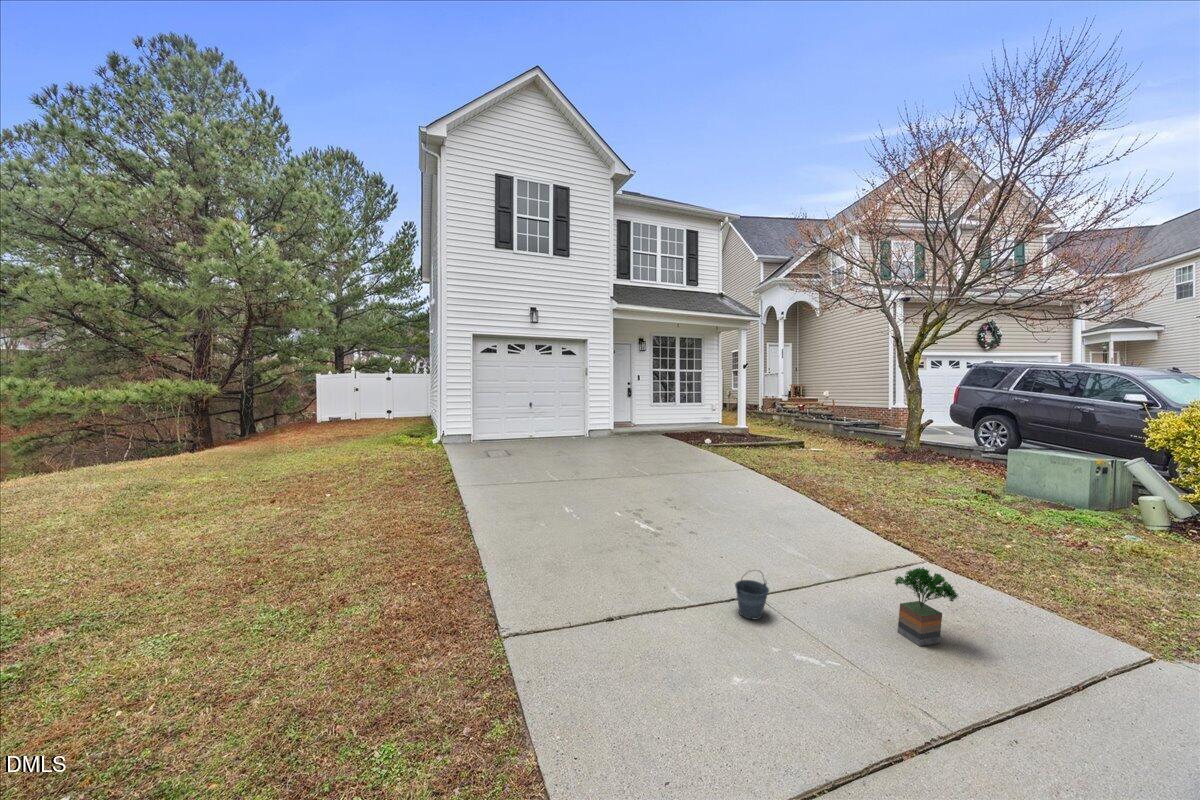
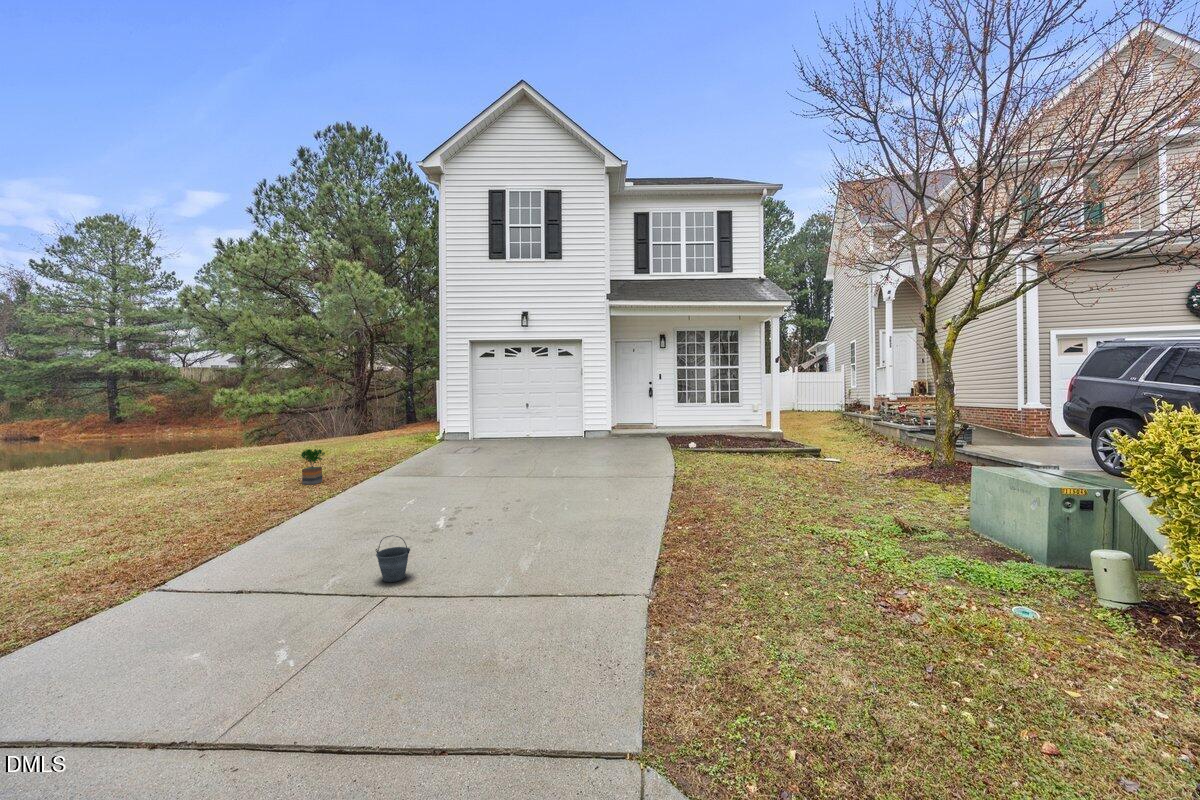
potted tree: present [895,568,958,646] -> present [301,449,325,484]

